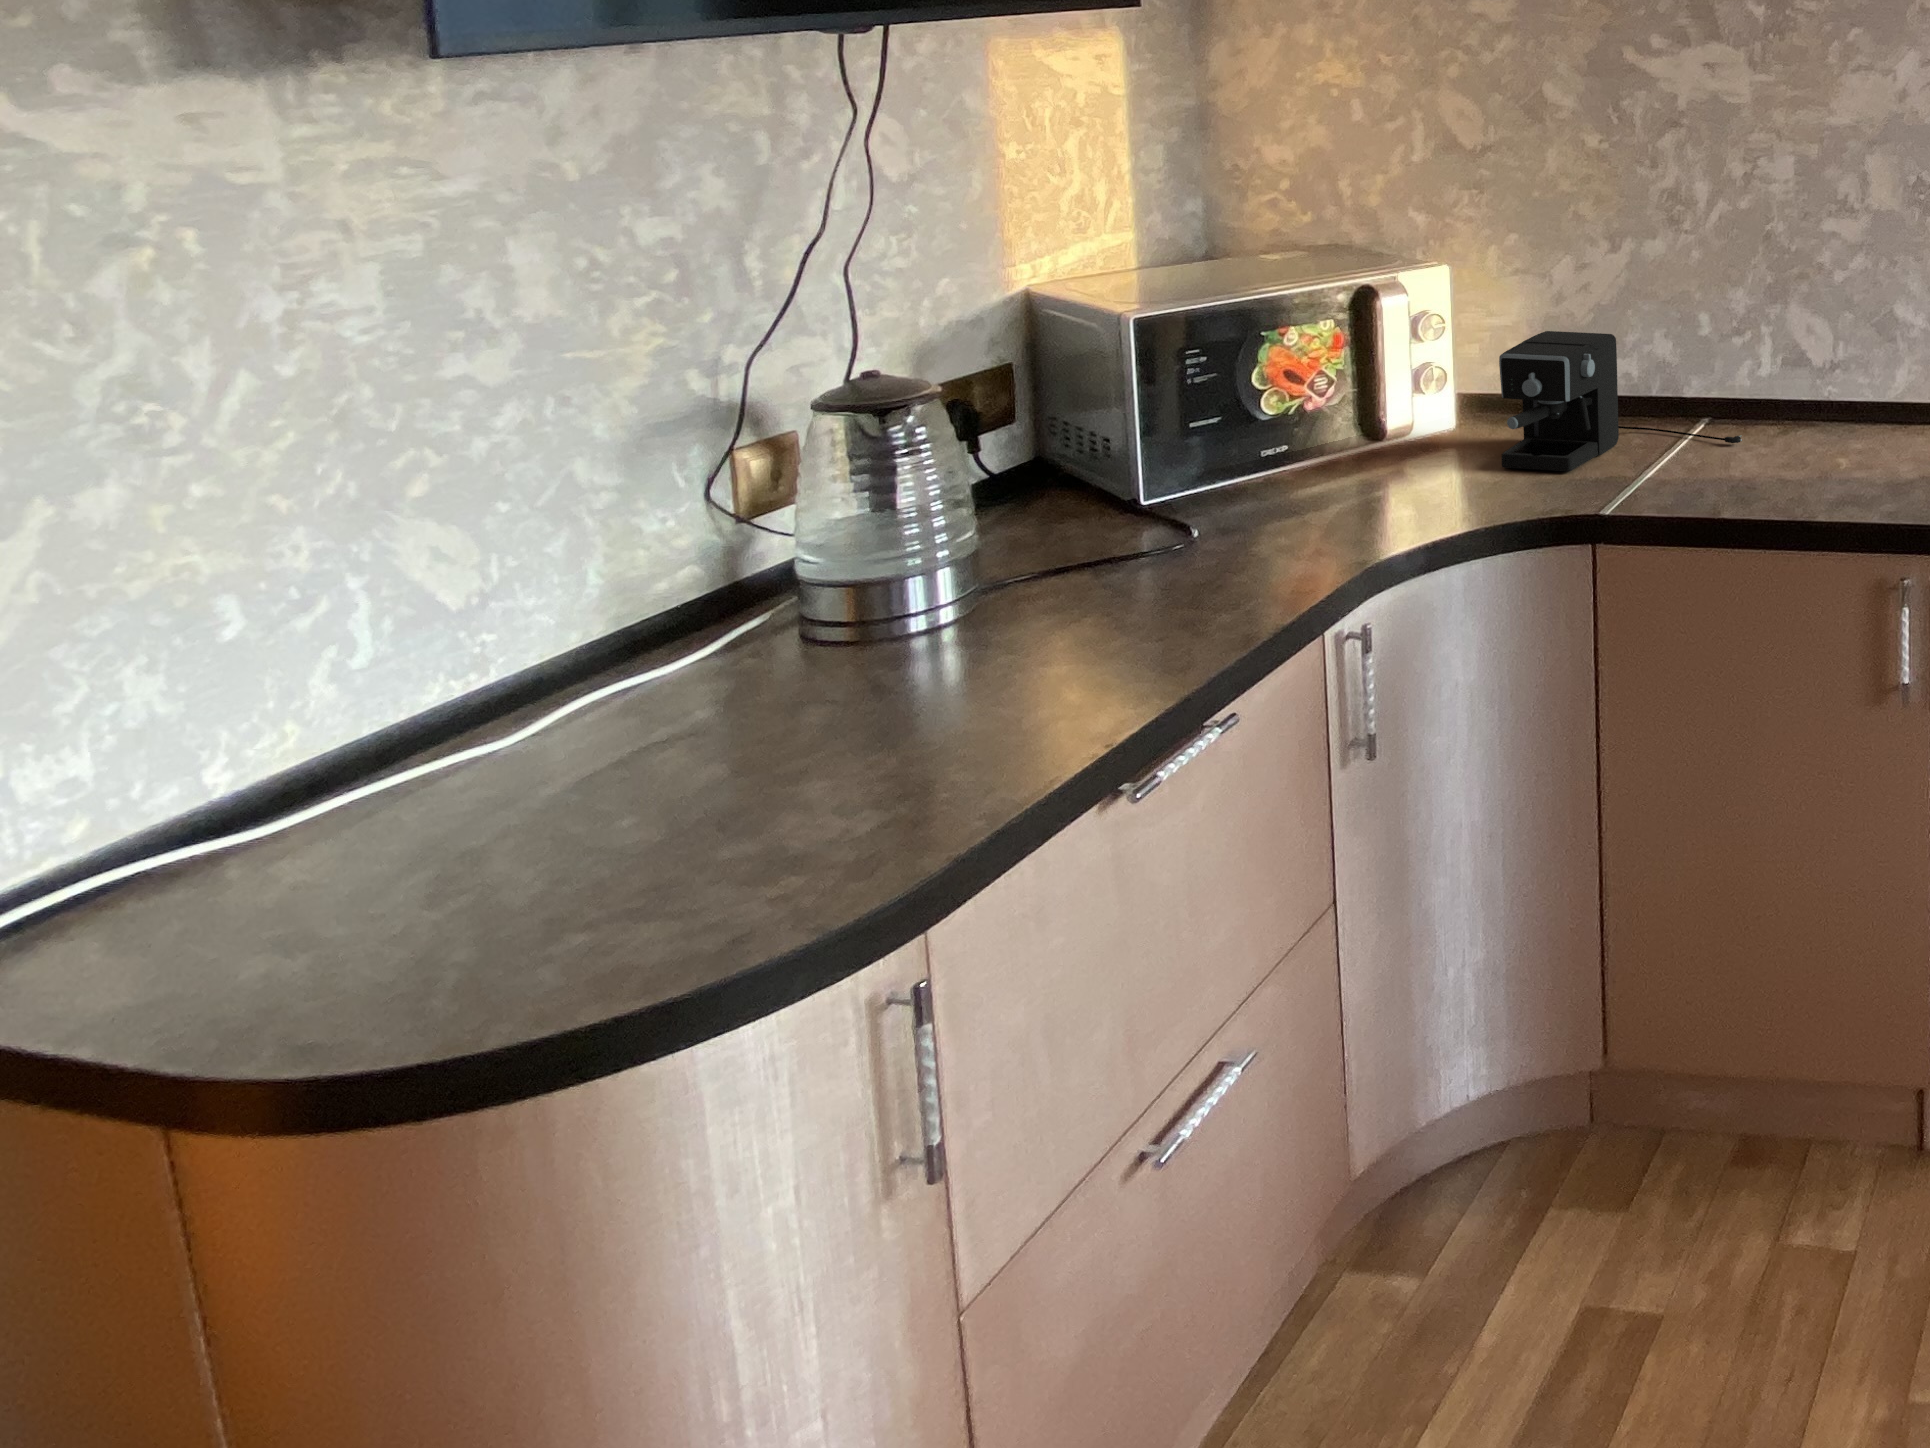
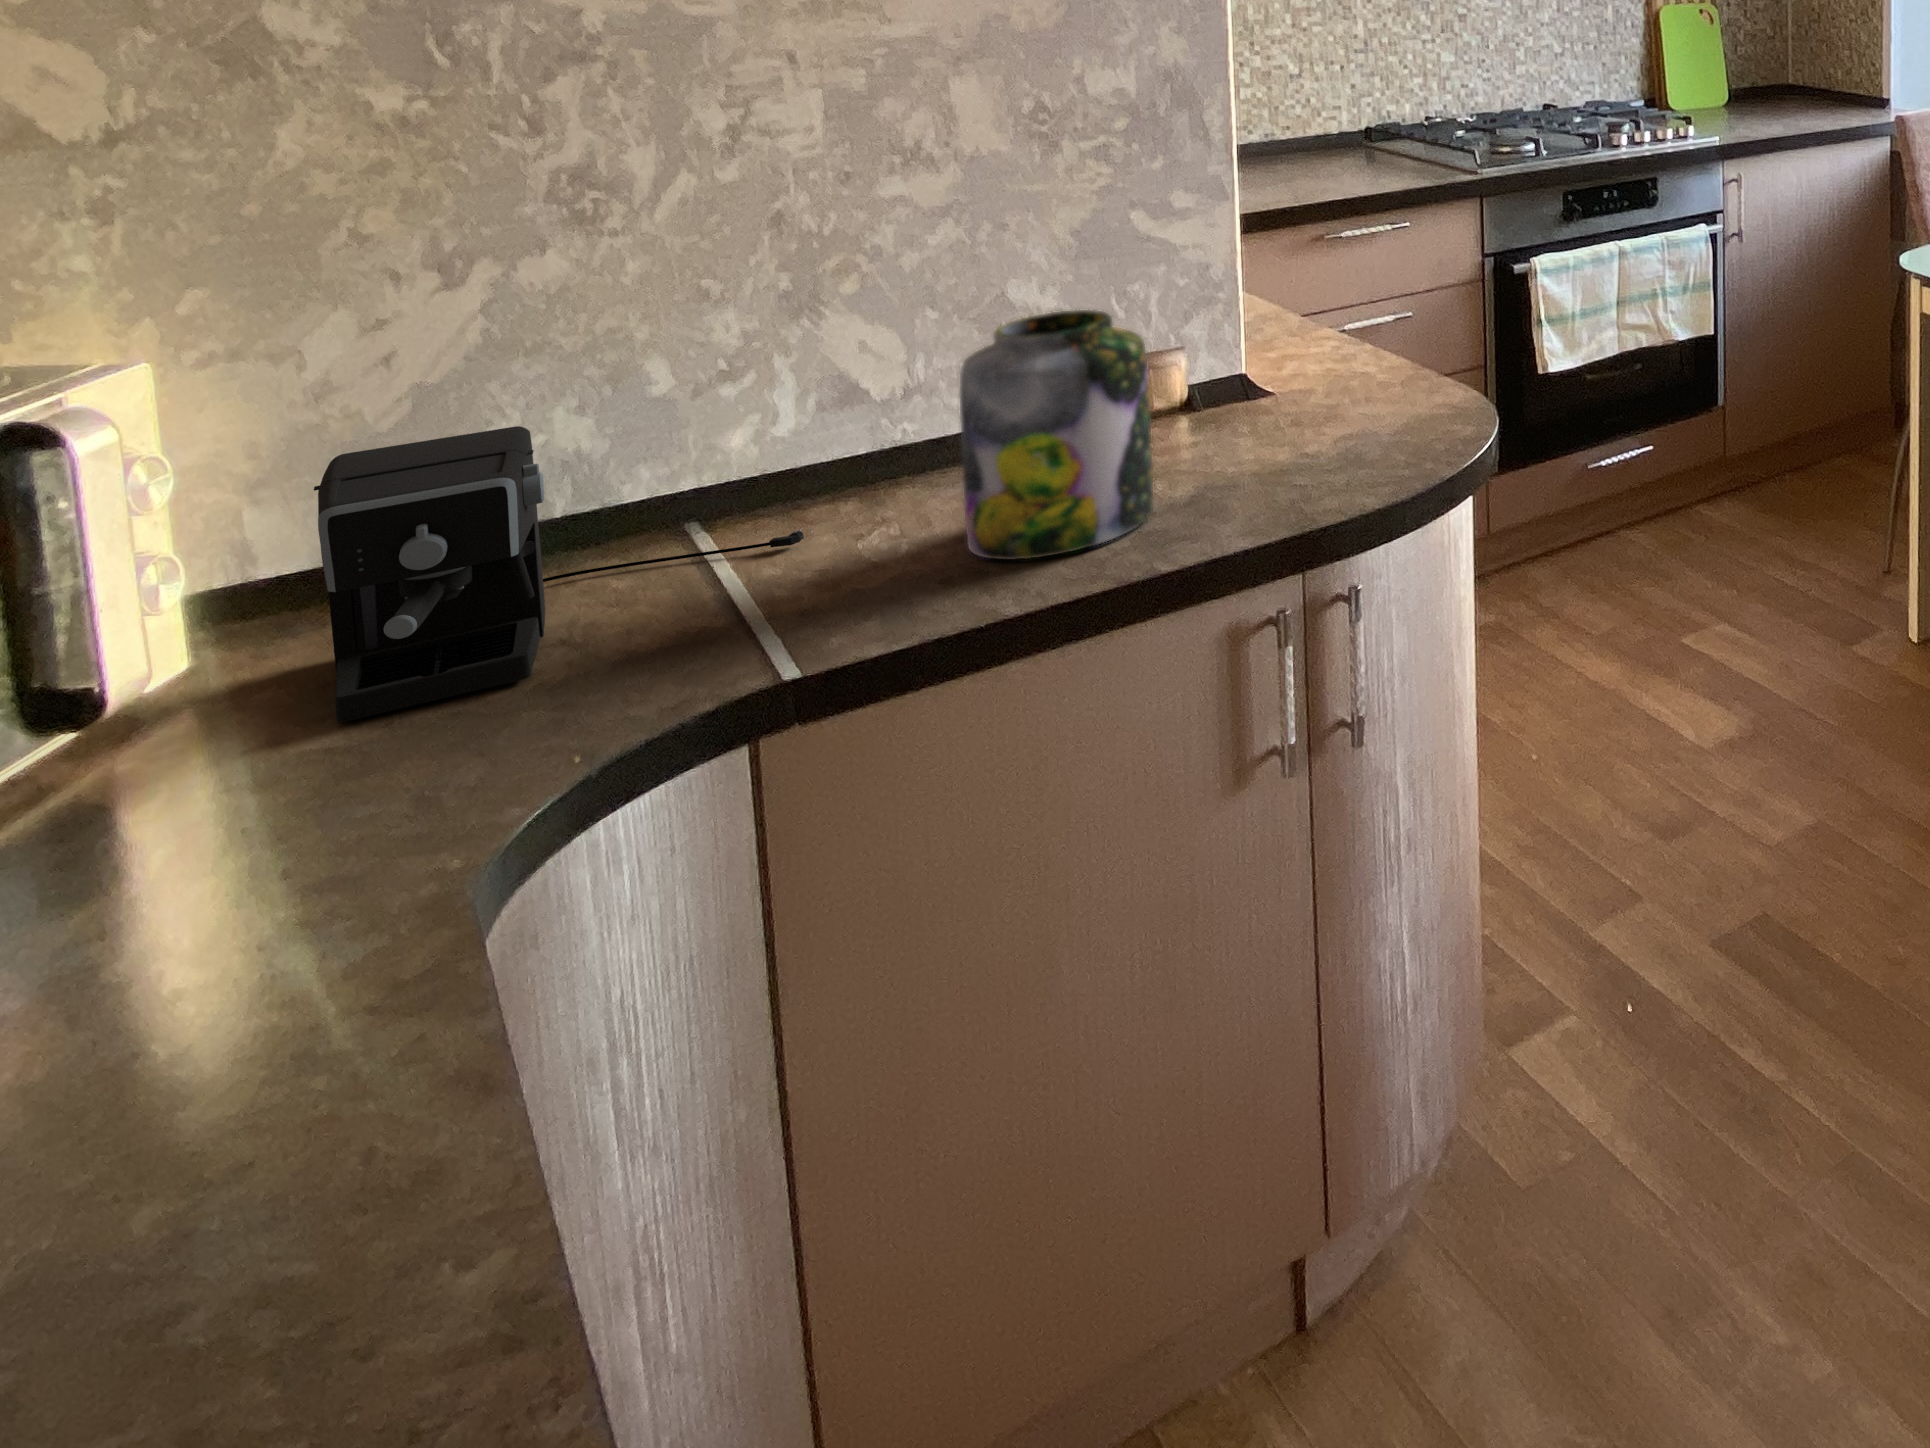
jar: none [1786,324,1902,490] -> present [960,310,1153,560]

